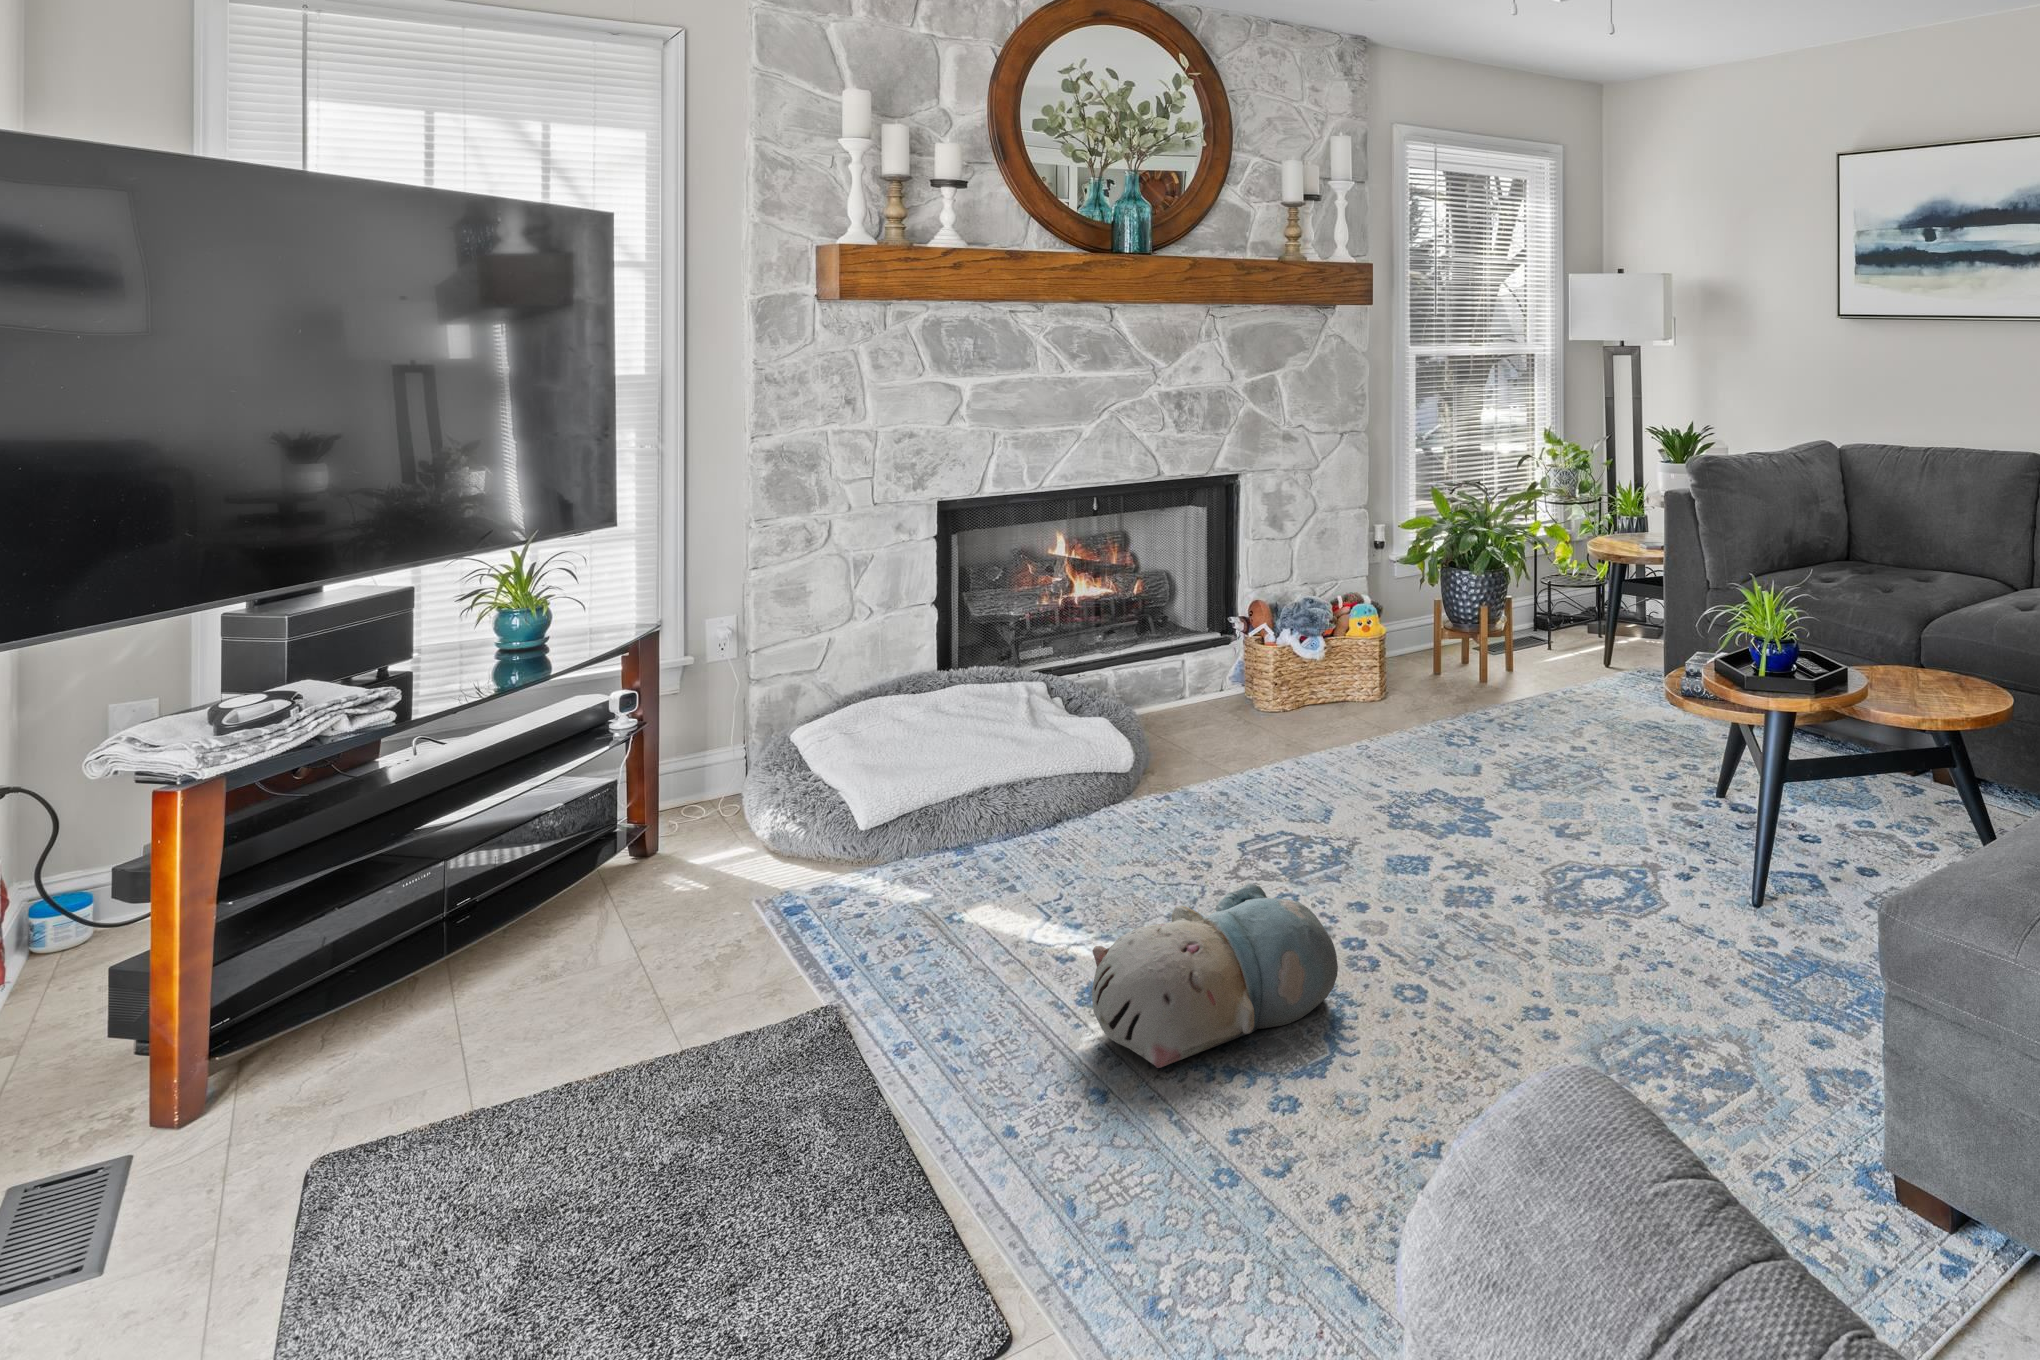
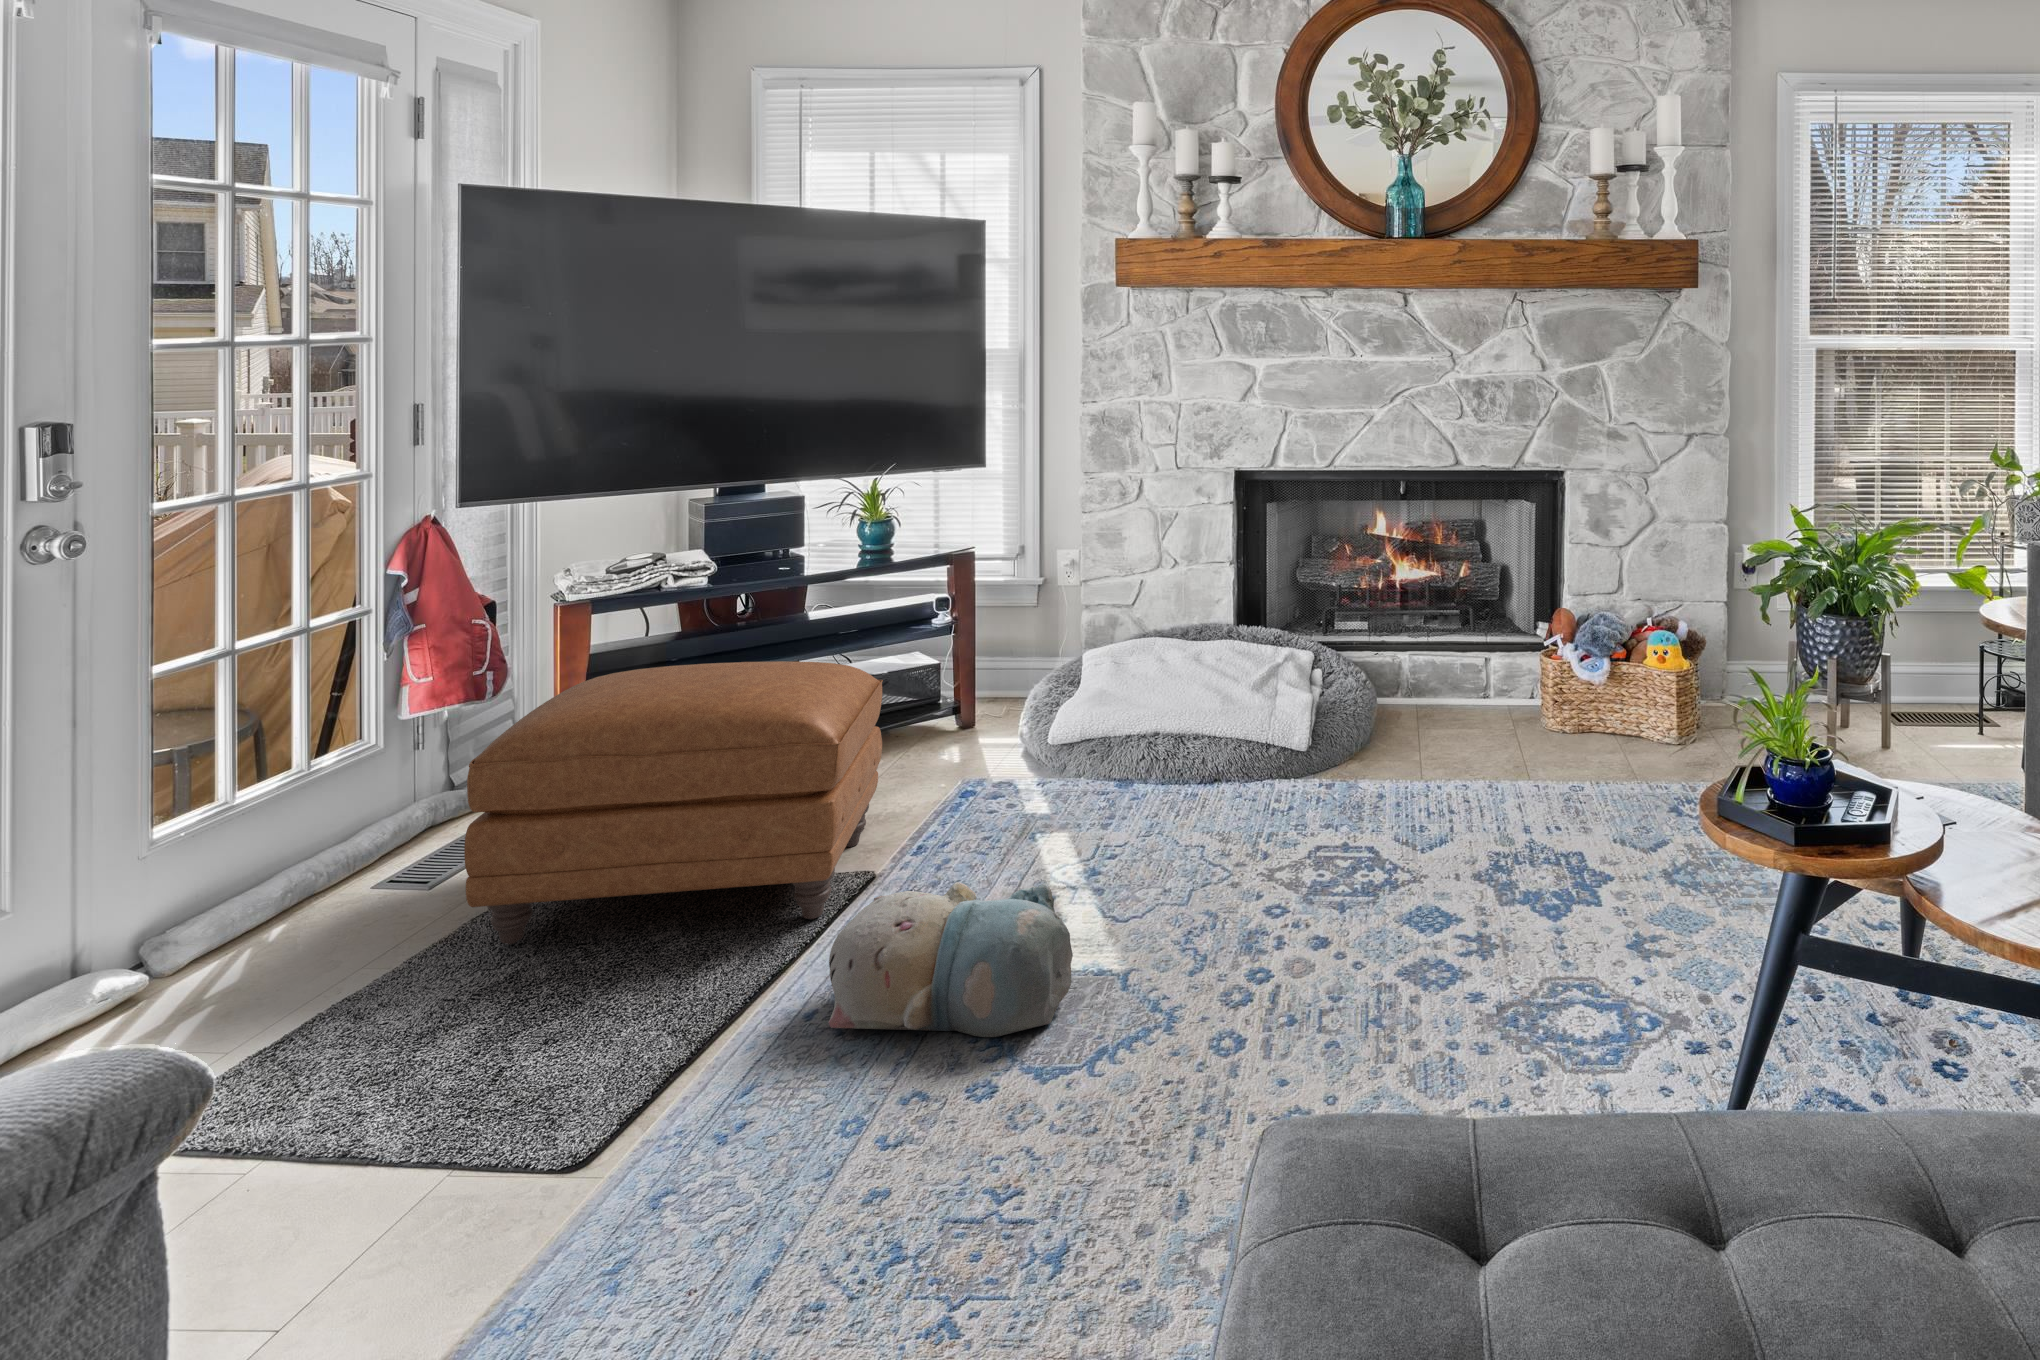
ottoman: none [417,754,964,1184] -> present [464,661,883,945]

